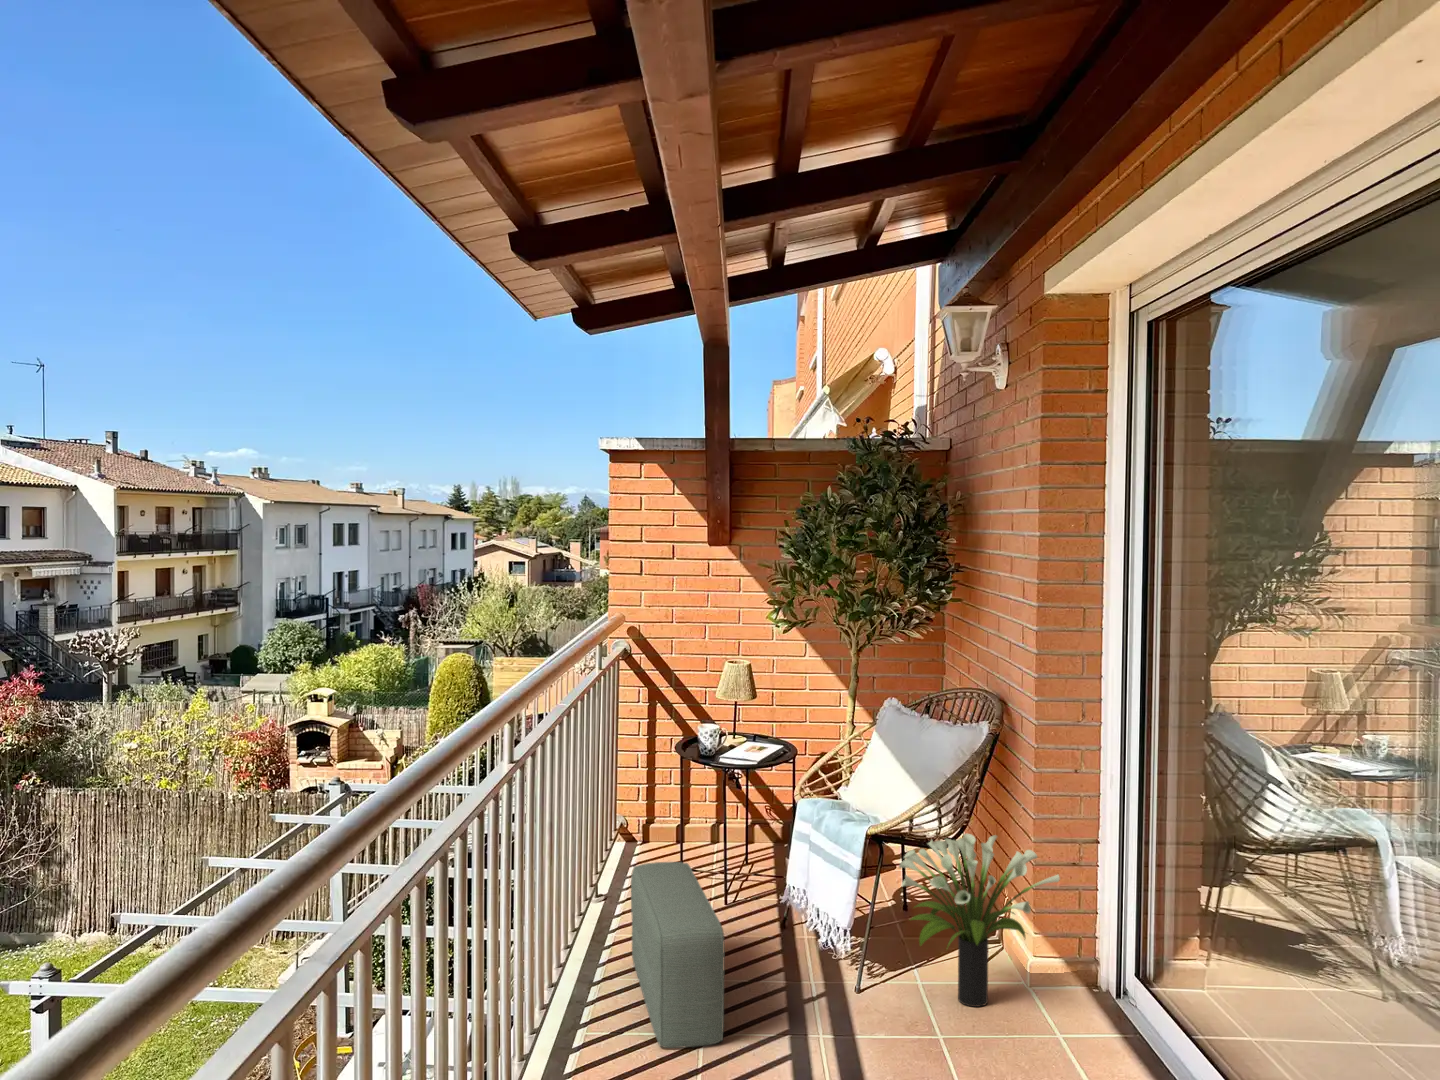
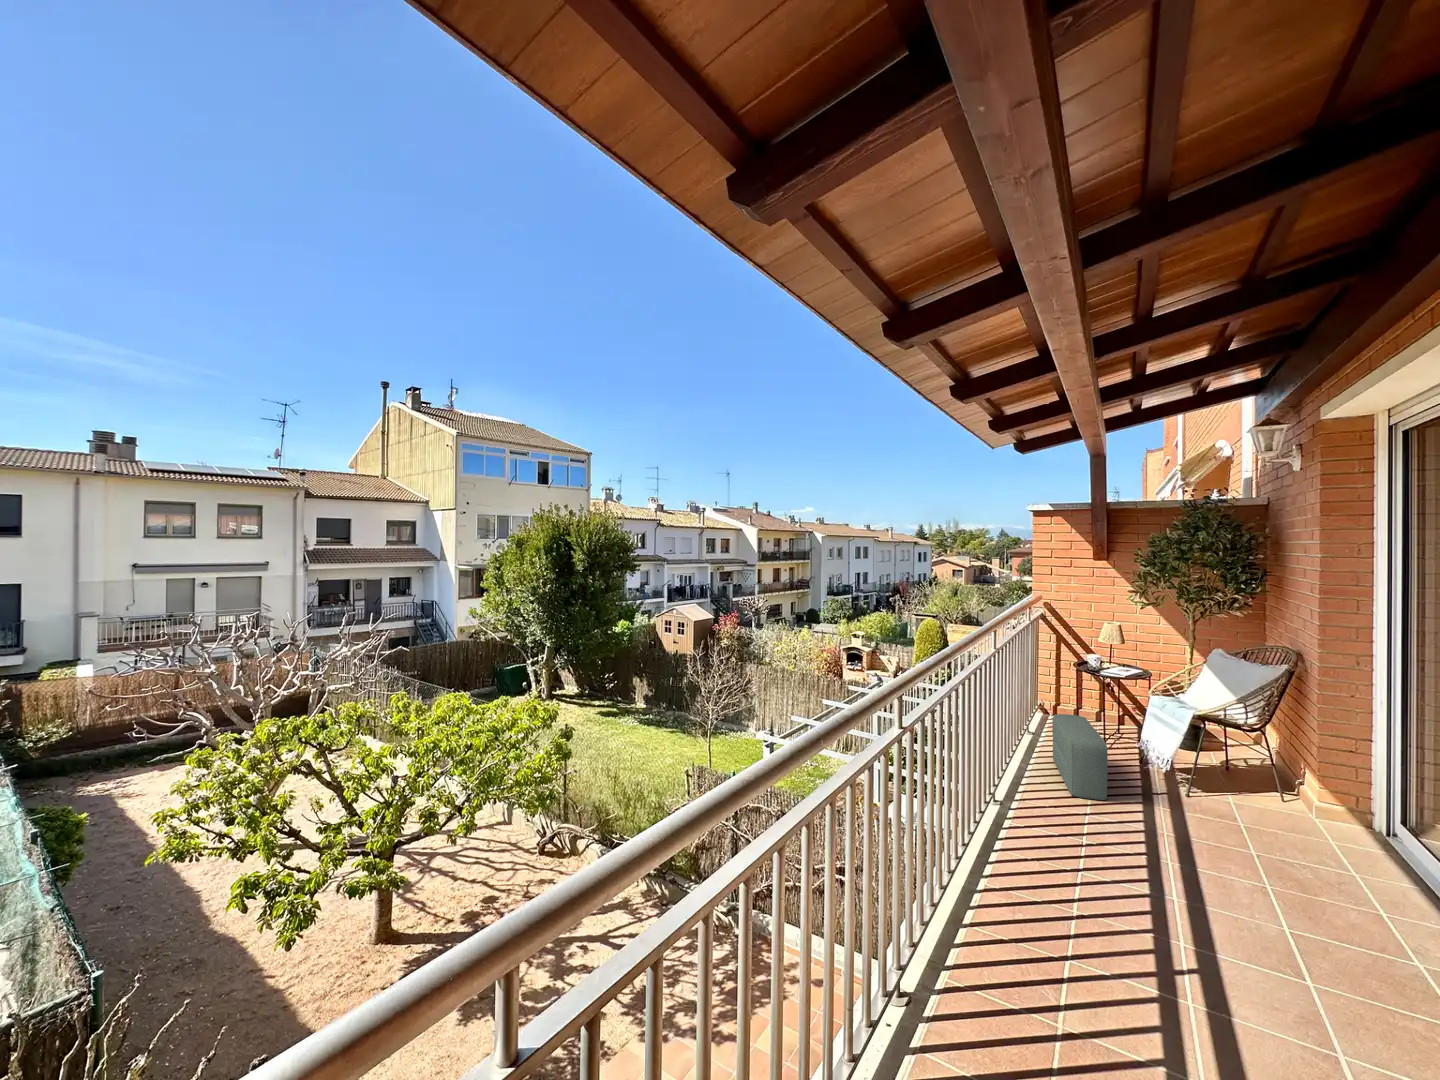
potted plant: present [899,834,1060,1007] -> none [1217,720,1334,817]

